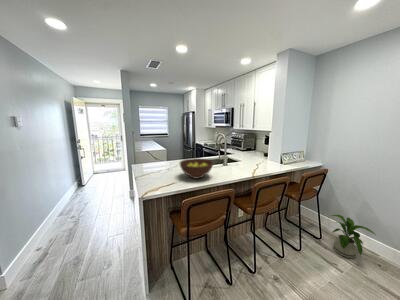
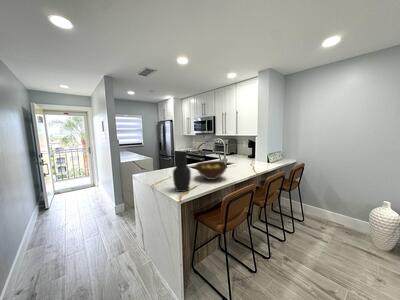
vase: none [144,146,164,189] -> present [173,151,191,192]
house plant: present [332,215,375,258] -> none [309,199,344,231]

